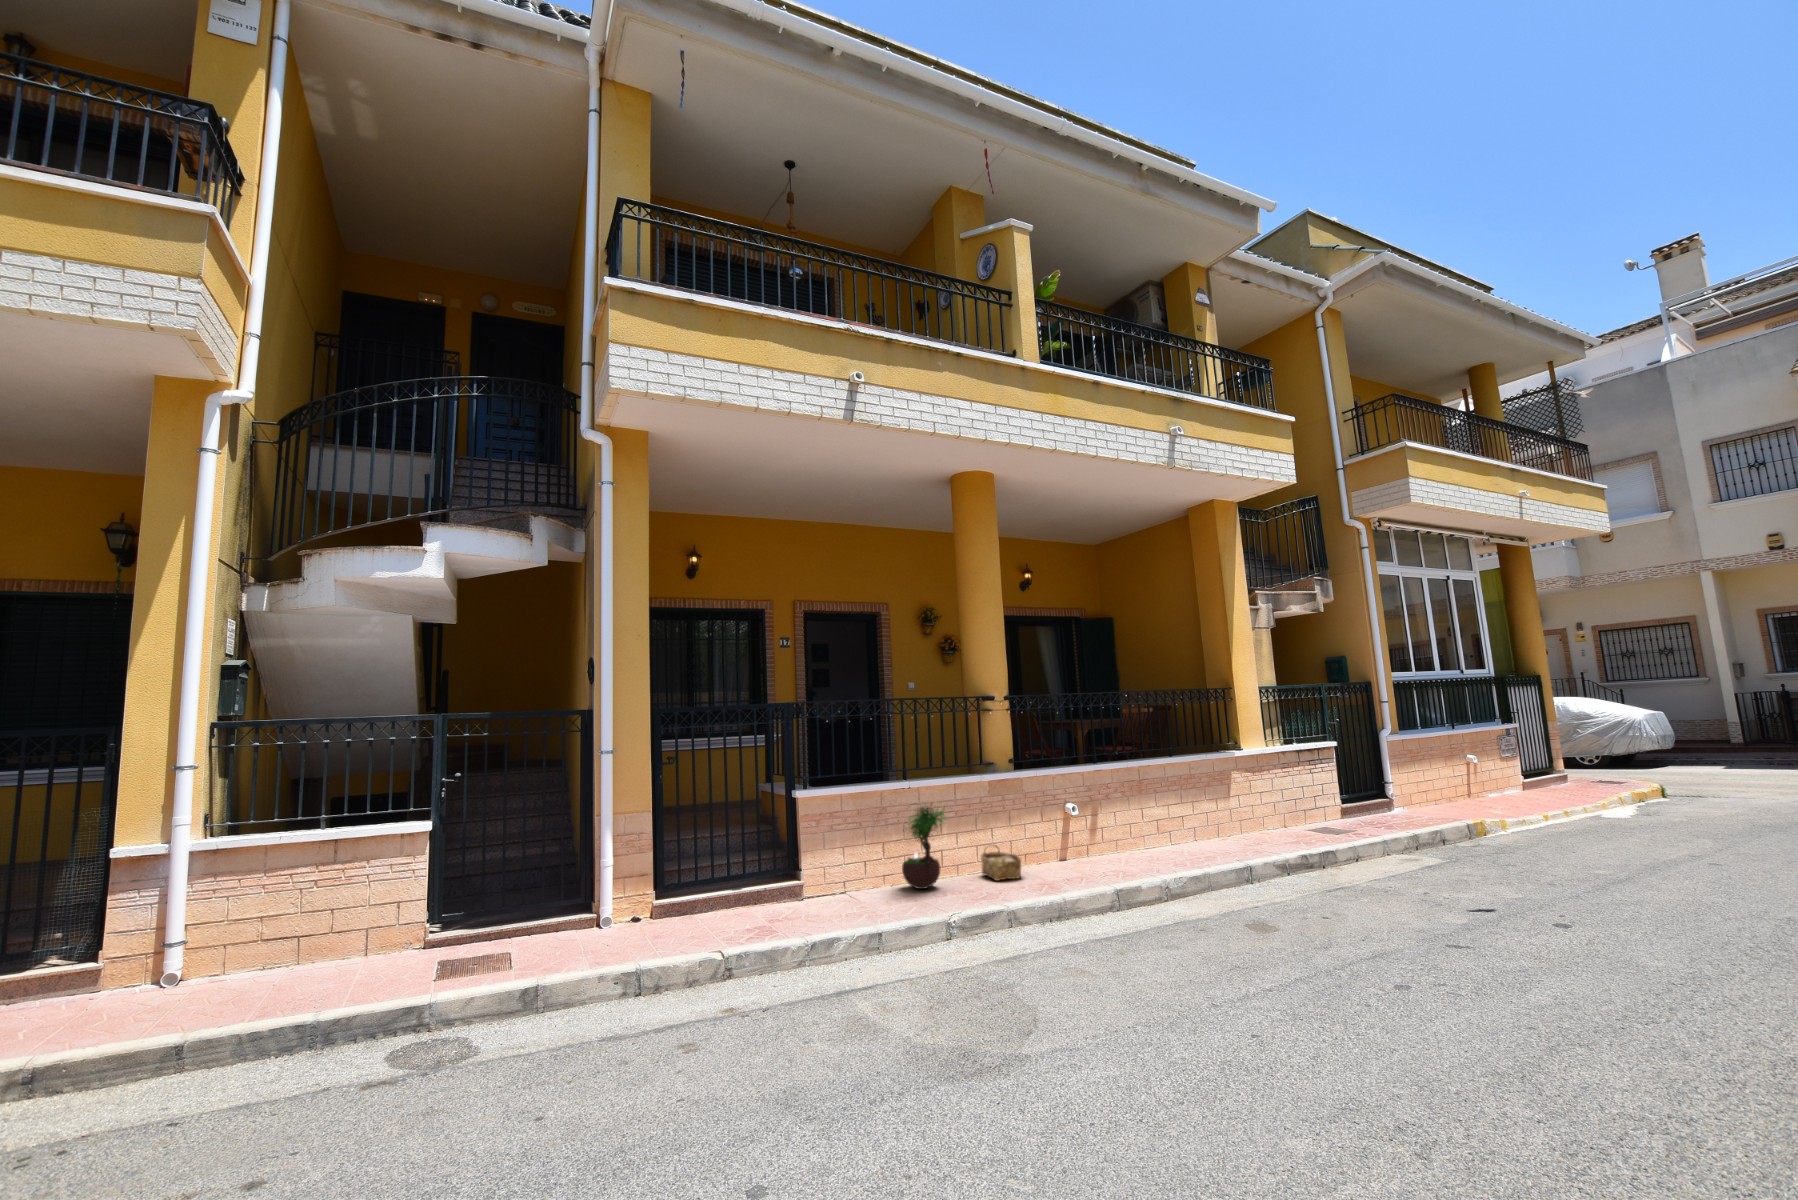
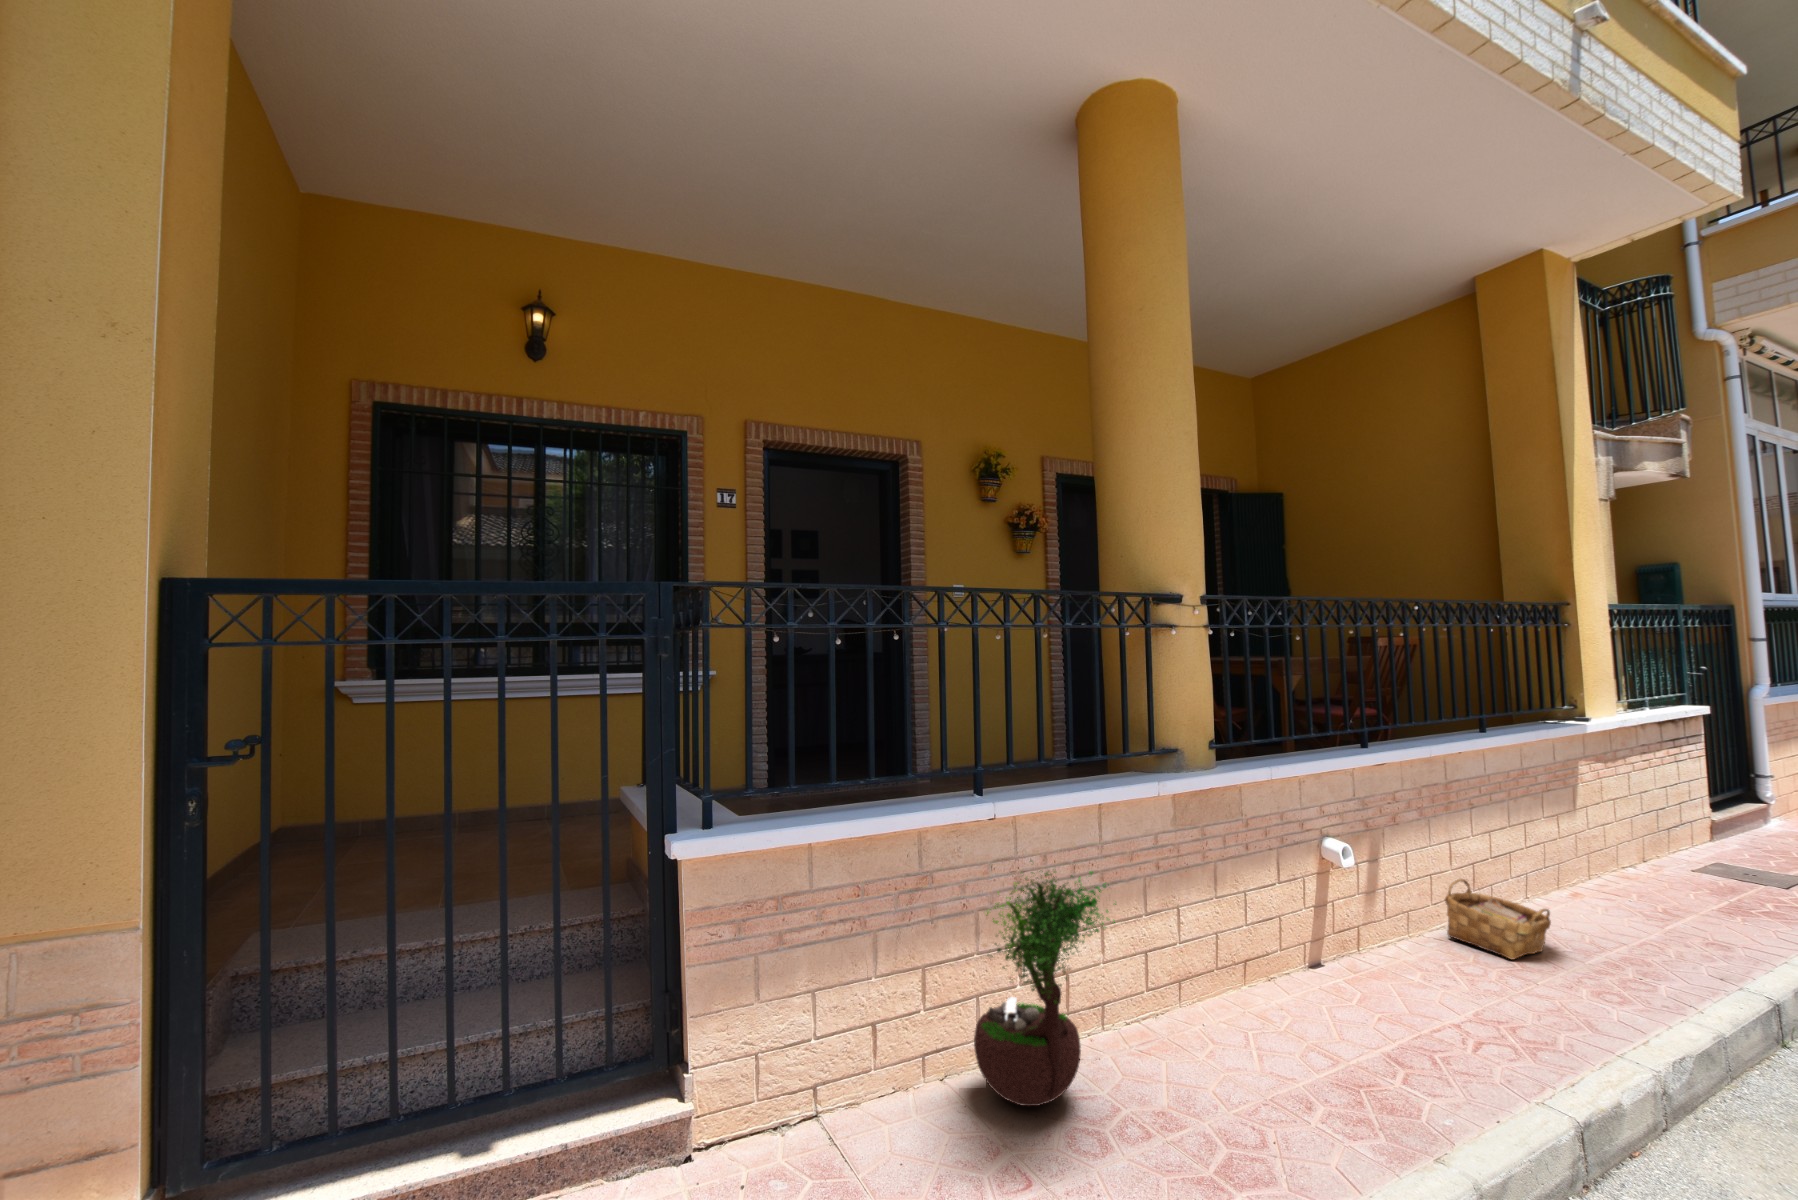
woven basket: present [981,845,1021,881] -> present [1445,879,1551,960]

